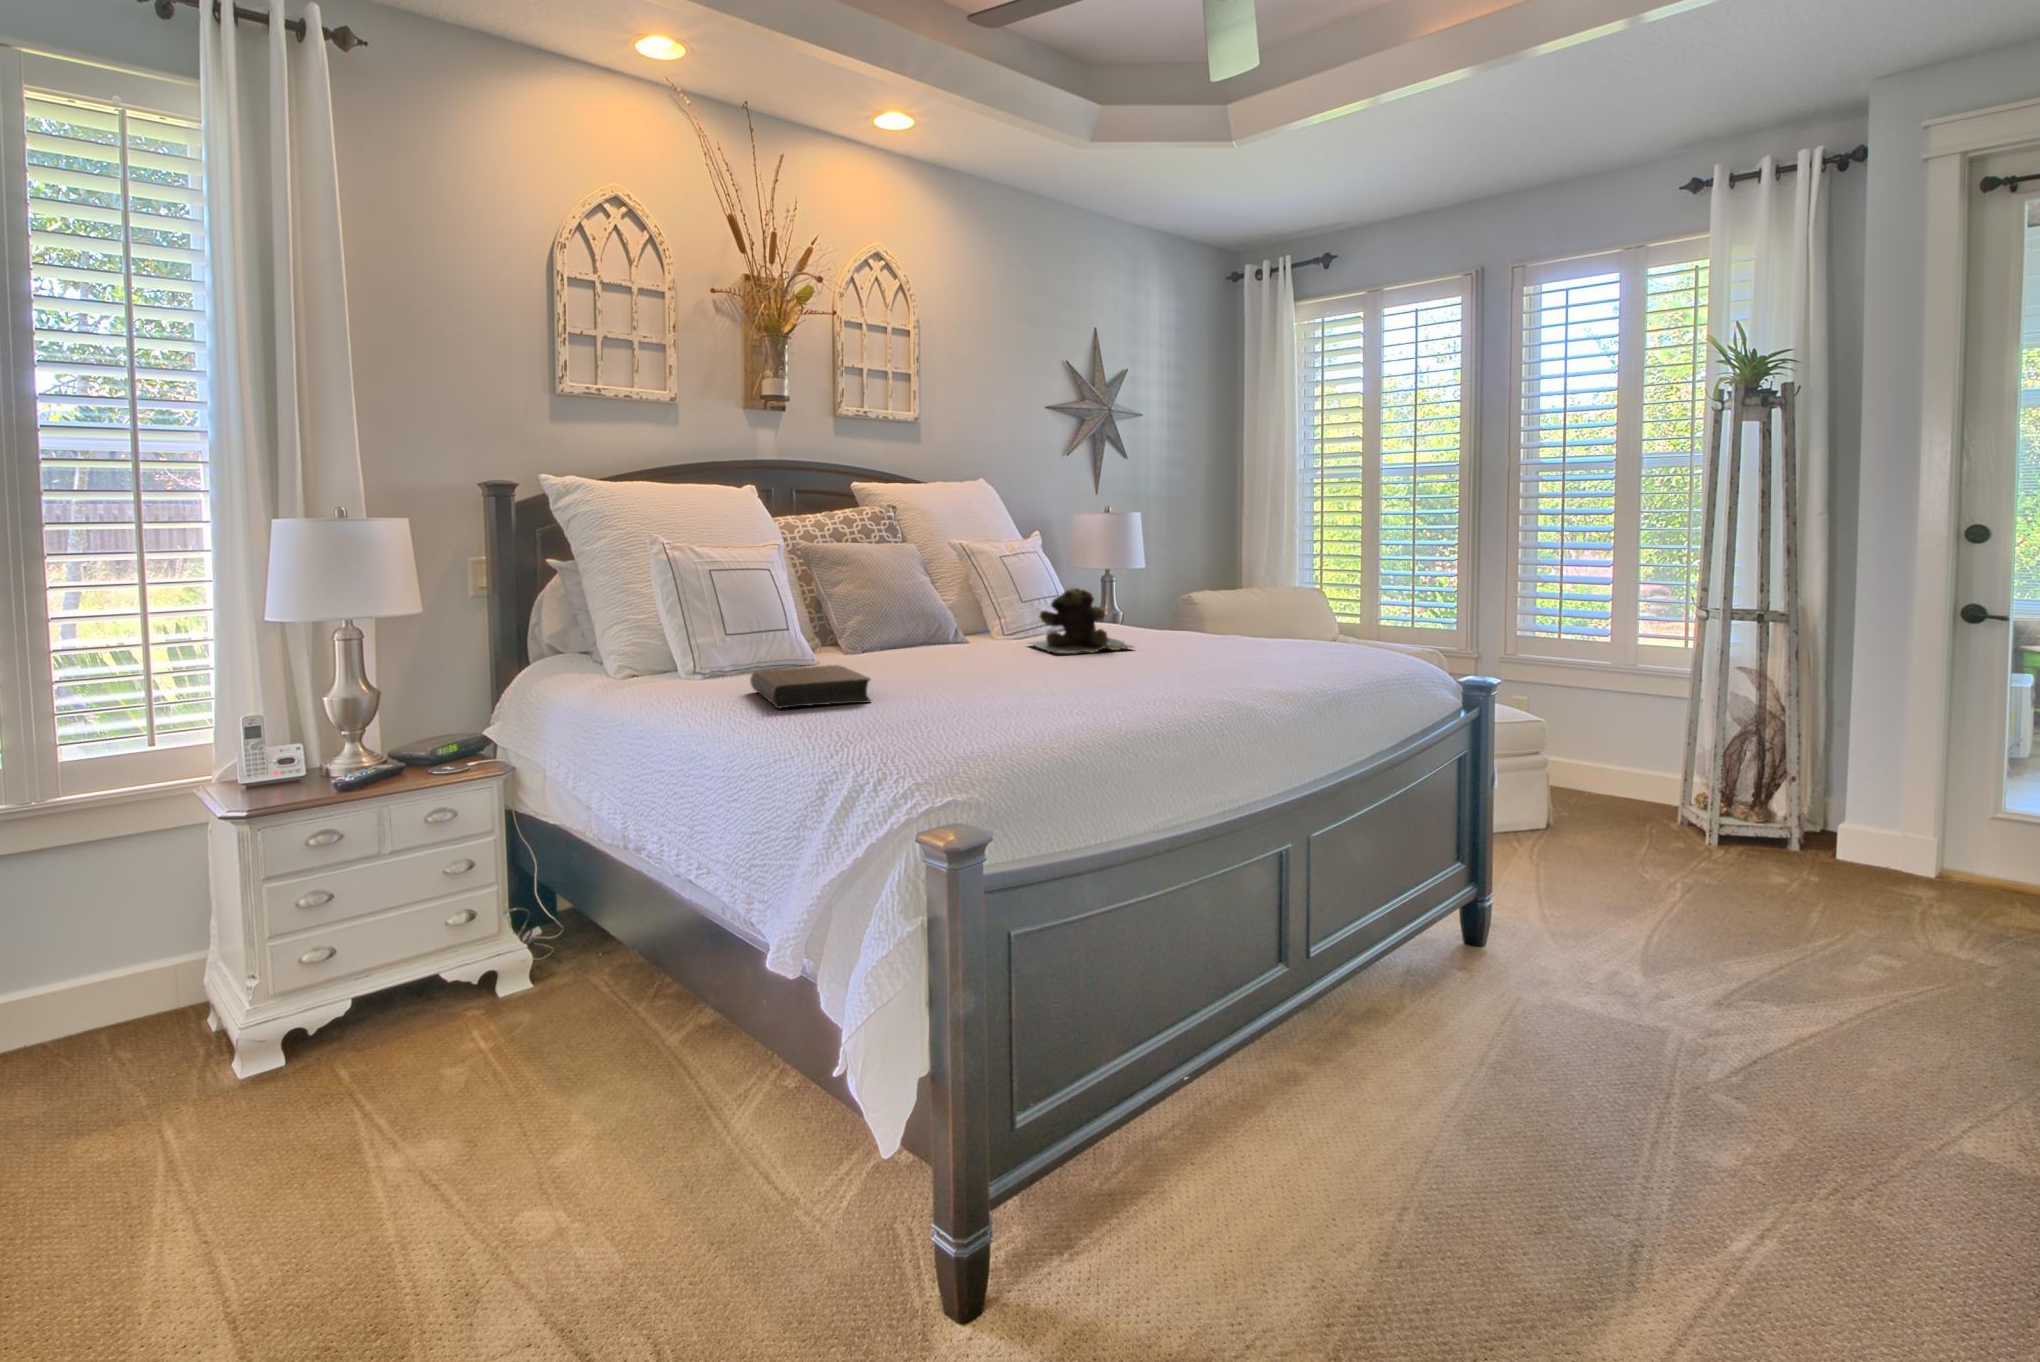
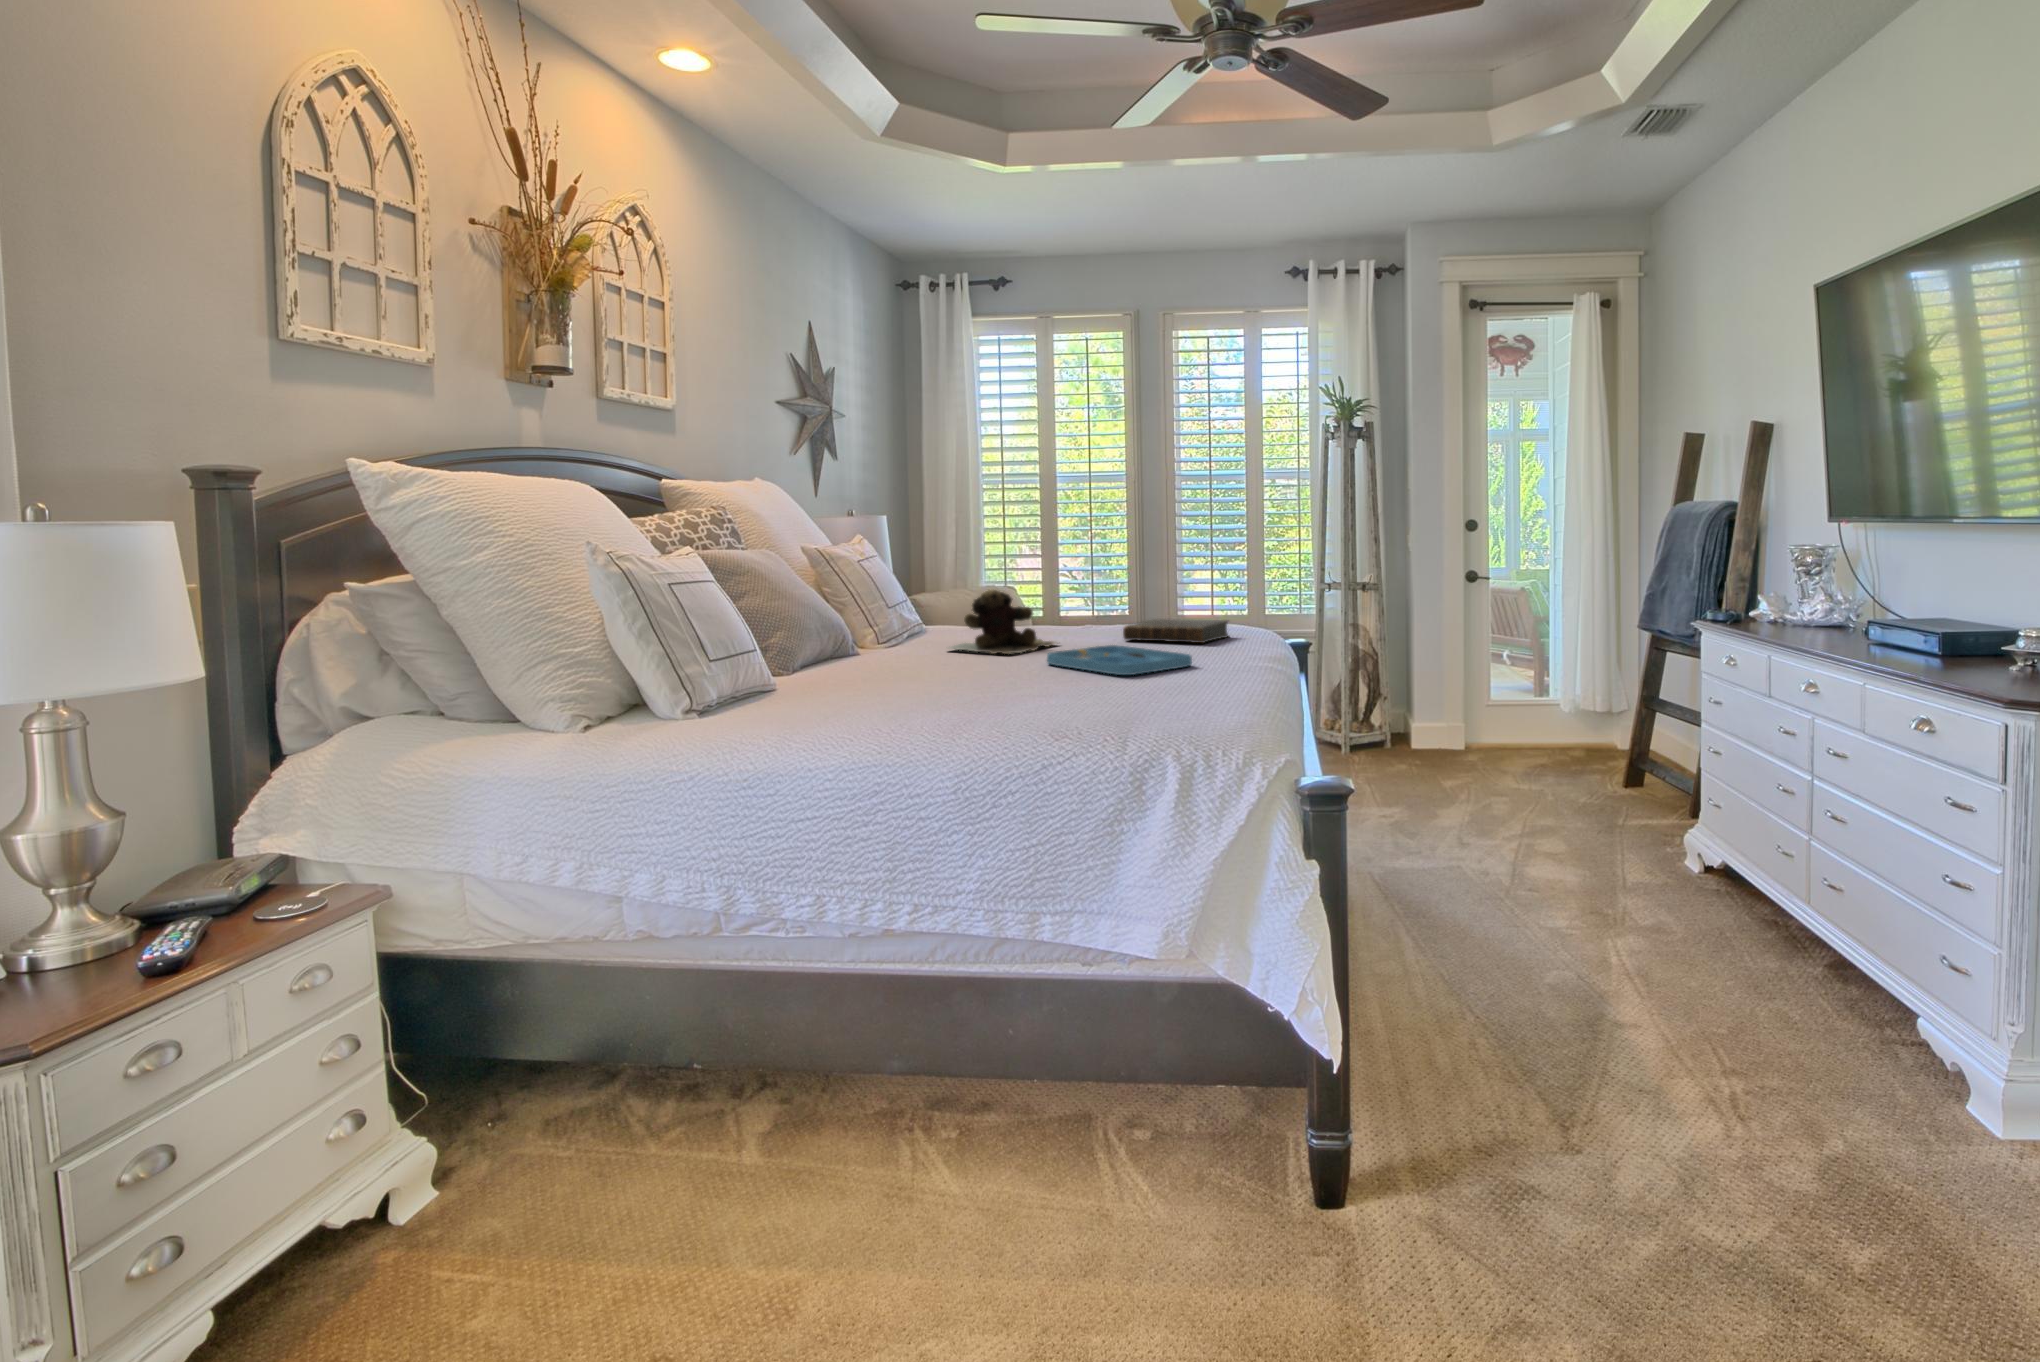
tray: none [1053,654,1169,685] -> present [1047,645,1192,675]
book: present [750,665,871,708] -> present [1123,619,1229,643]

